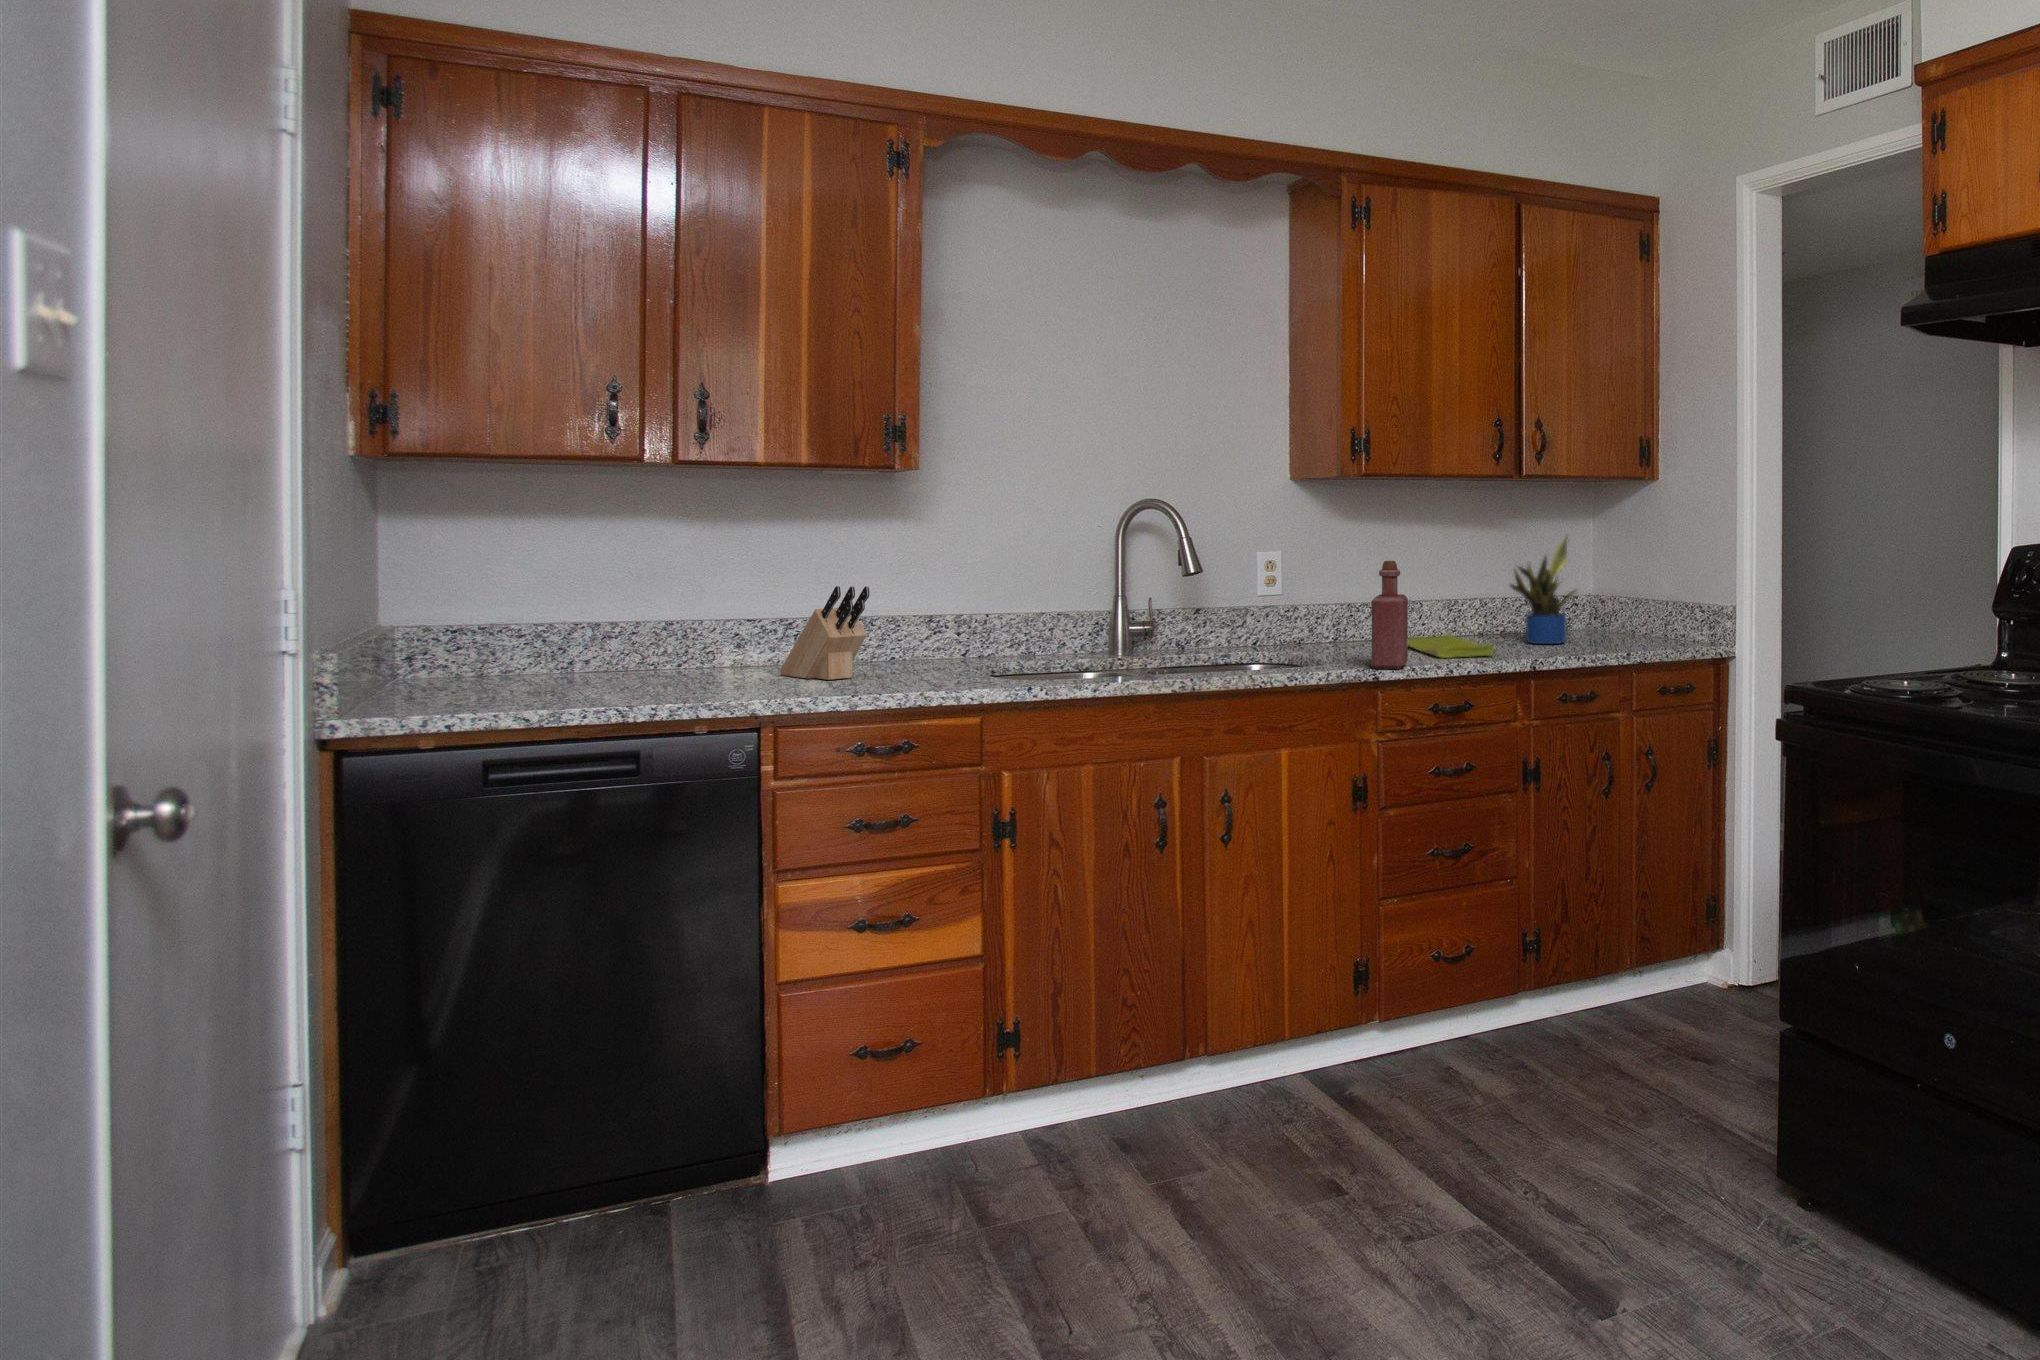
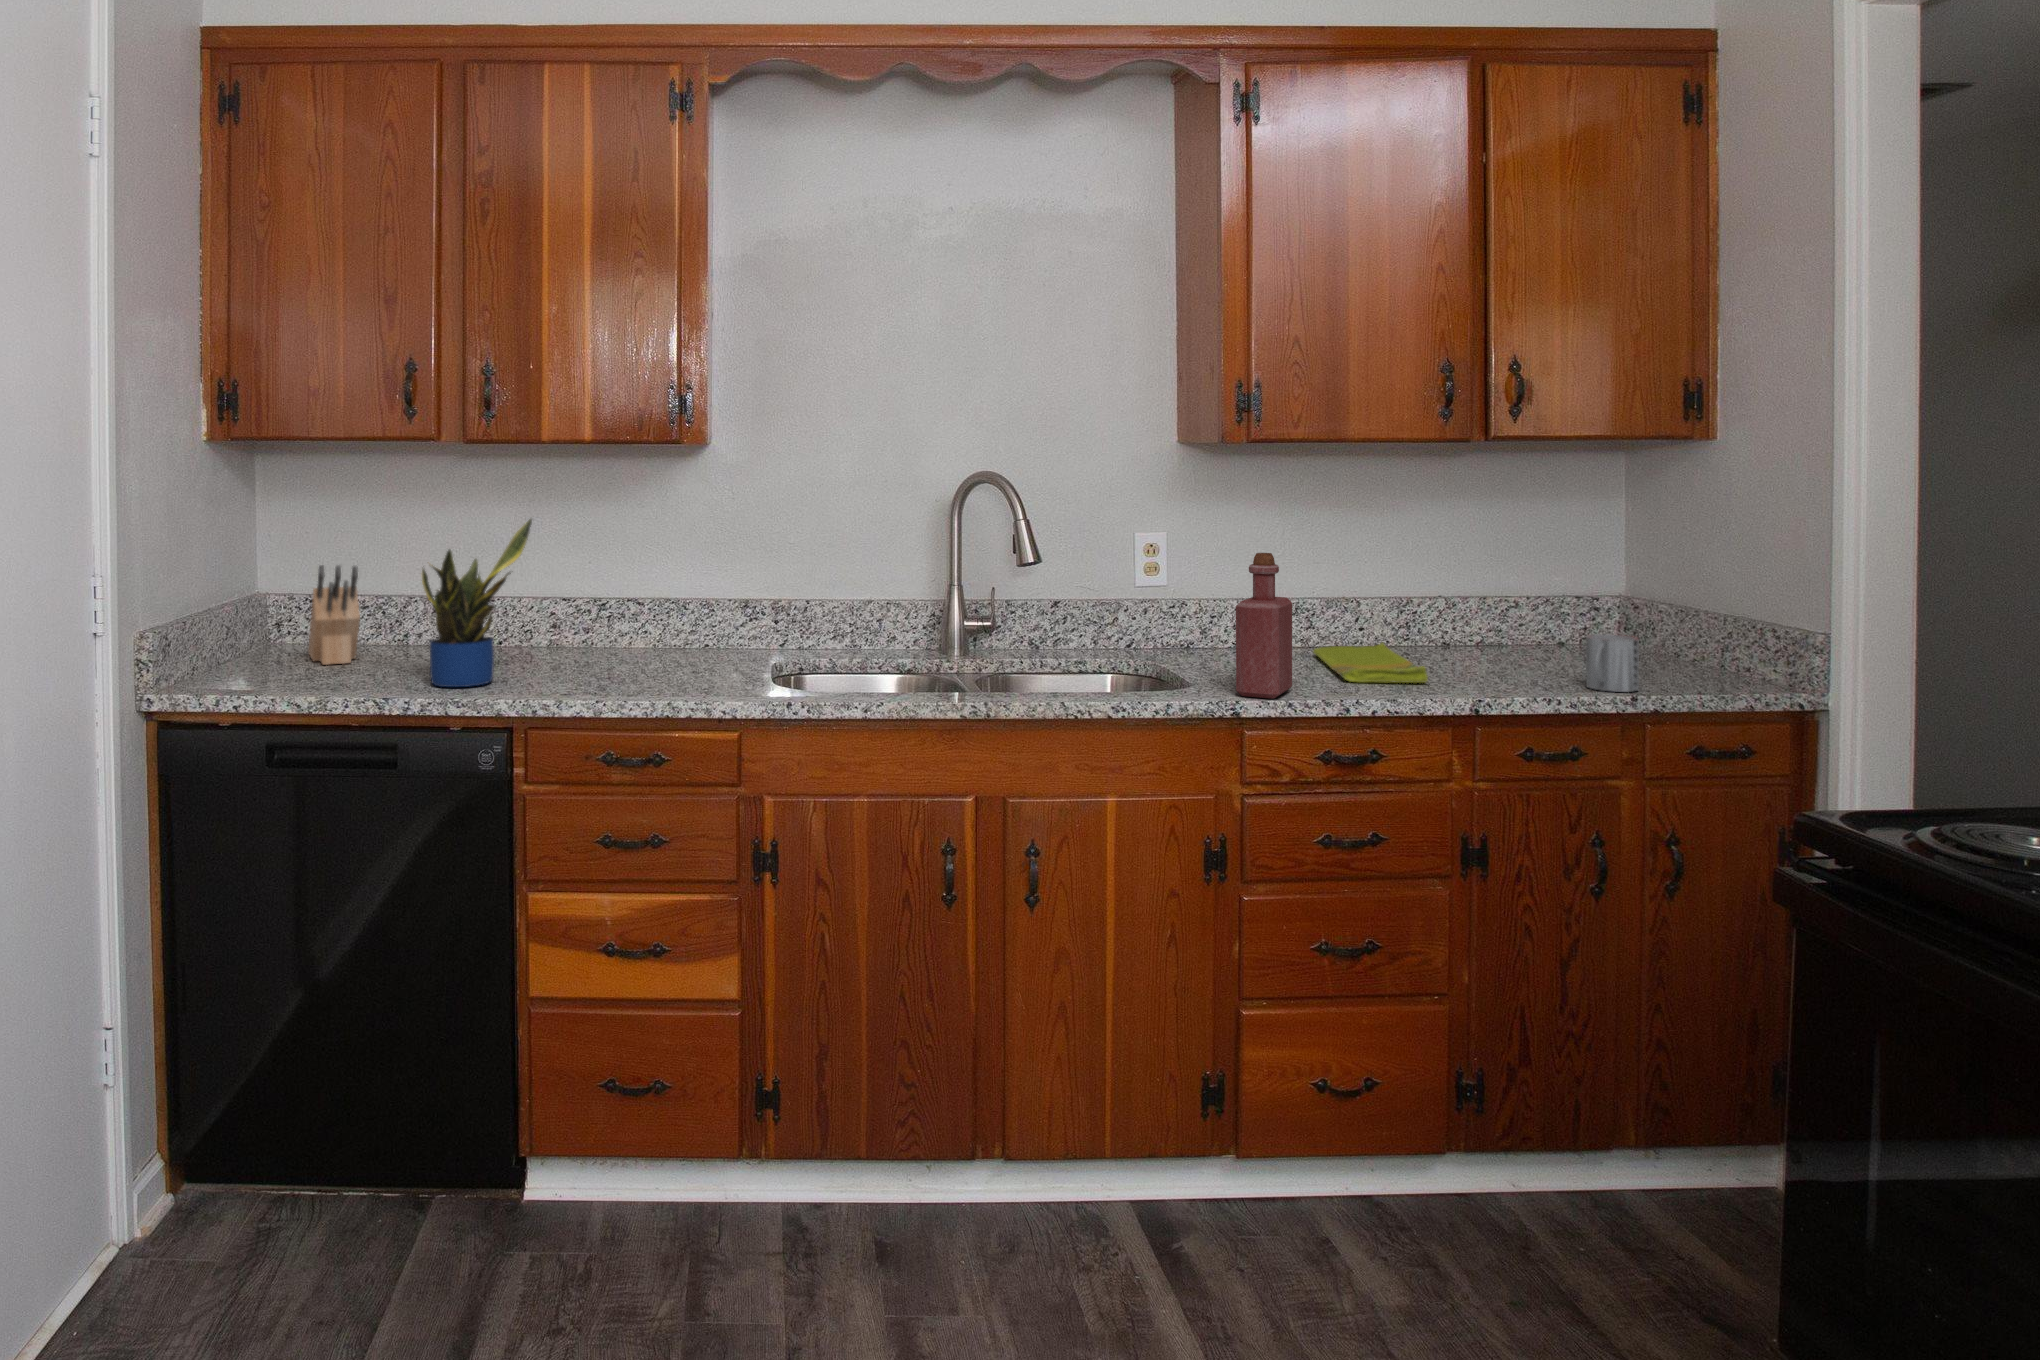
potted plant: present [1510,534,1575,644] -> present [422,519,532,687]
knife block: present [779,586,869,680] -> present [308,565,360,665]
mug: none [1593,616,1626,654] -> present [1586,634,1639,692]

